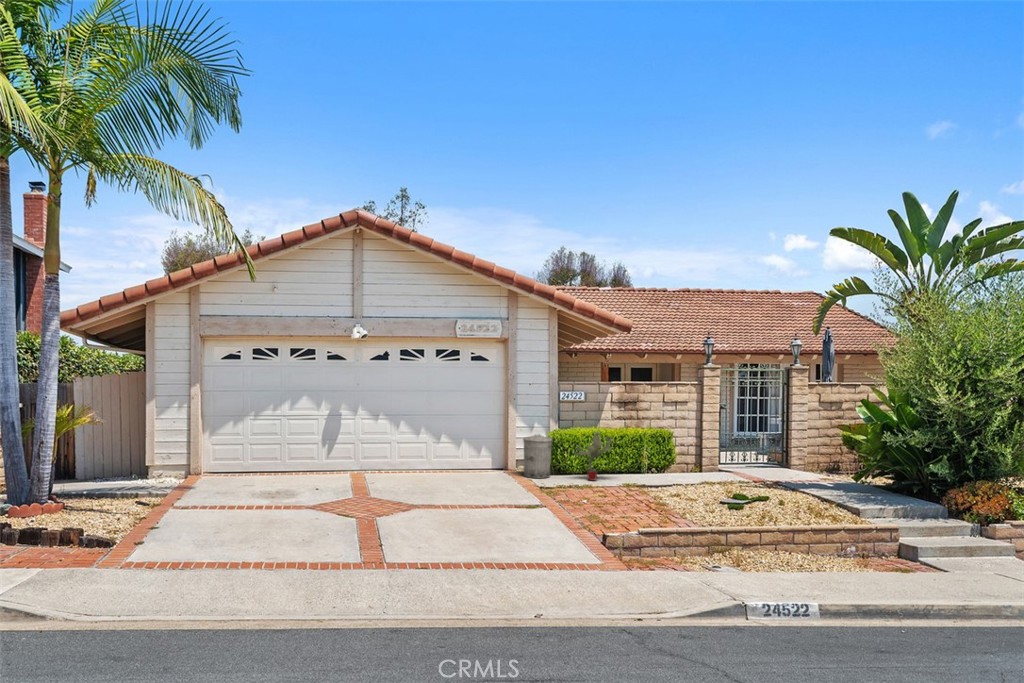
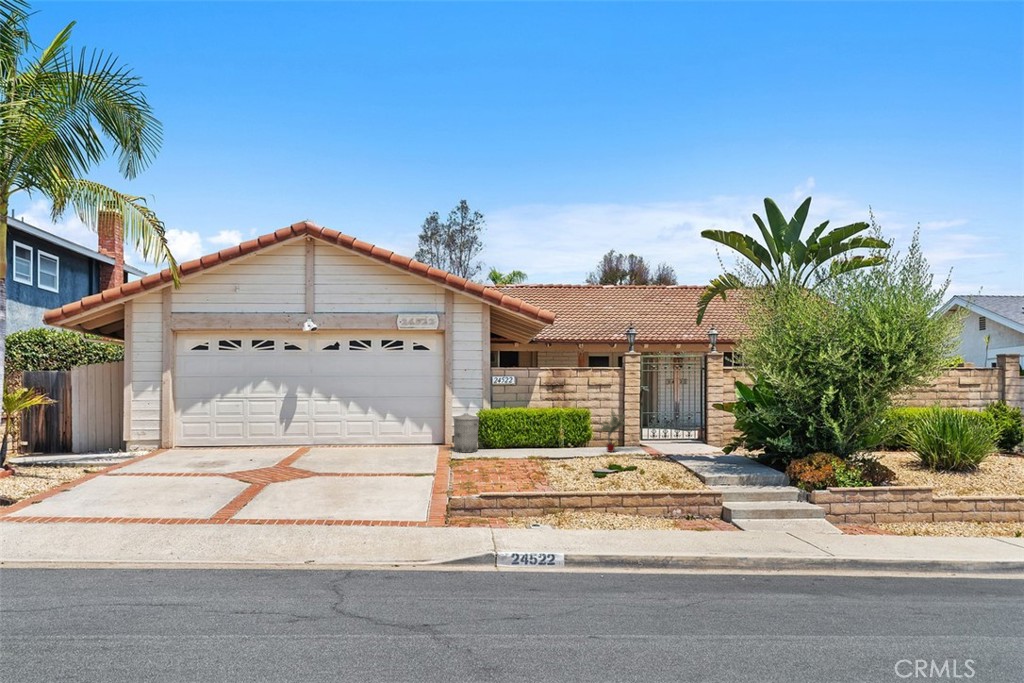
potted tree: present [575,433,613,481] -> present [598,411,625,452]

